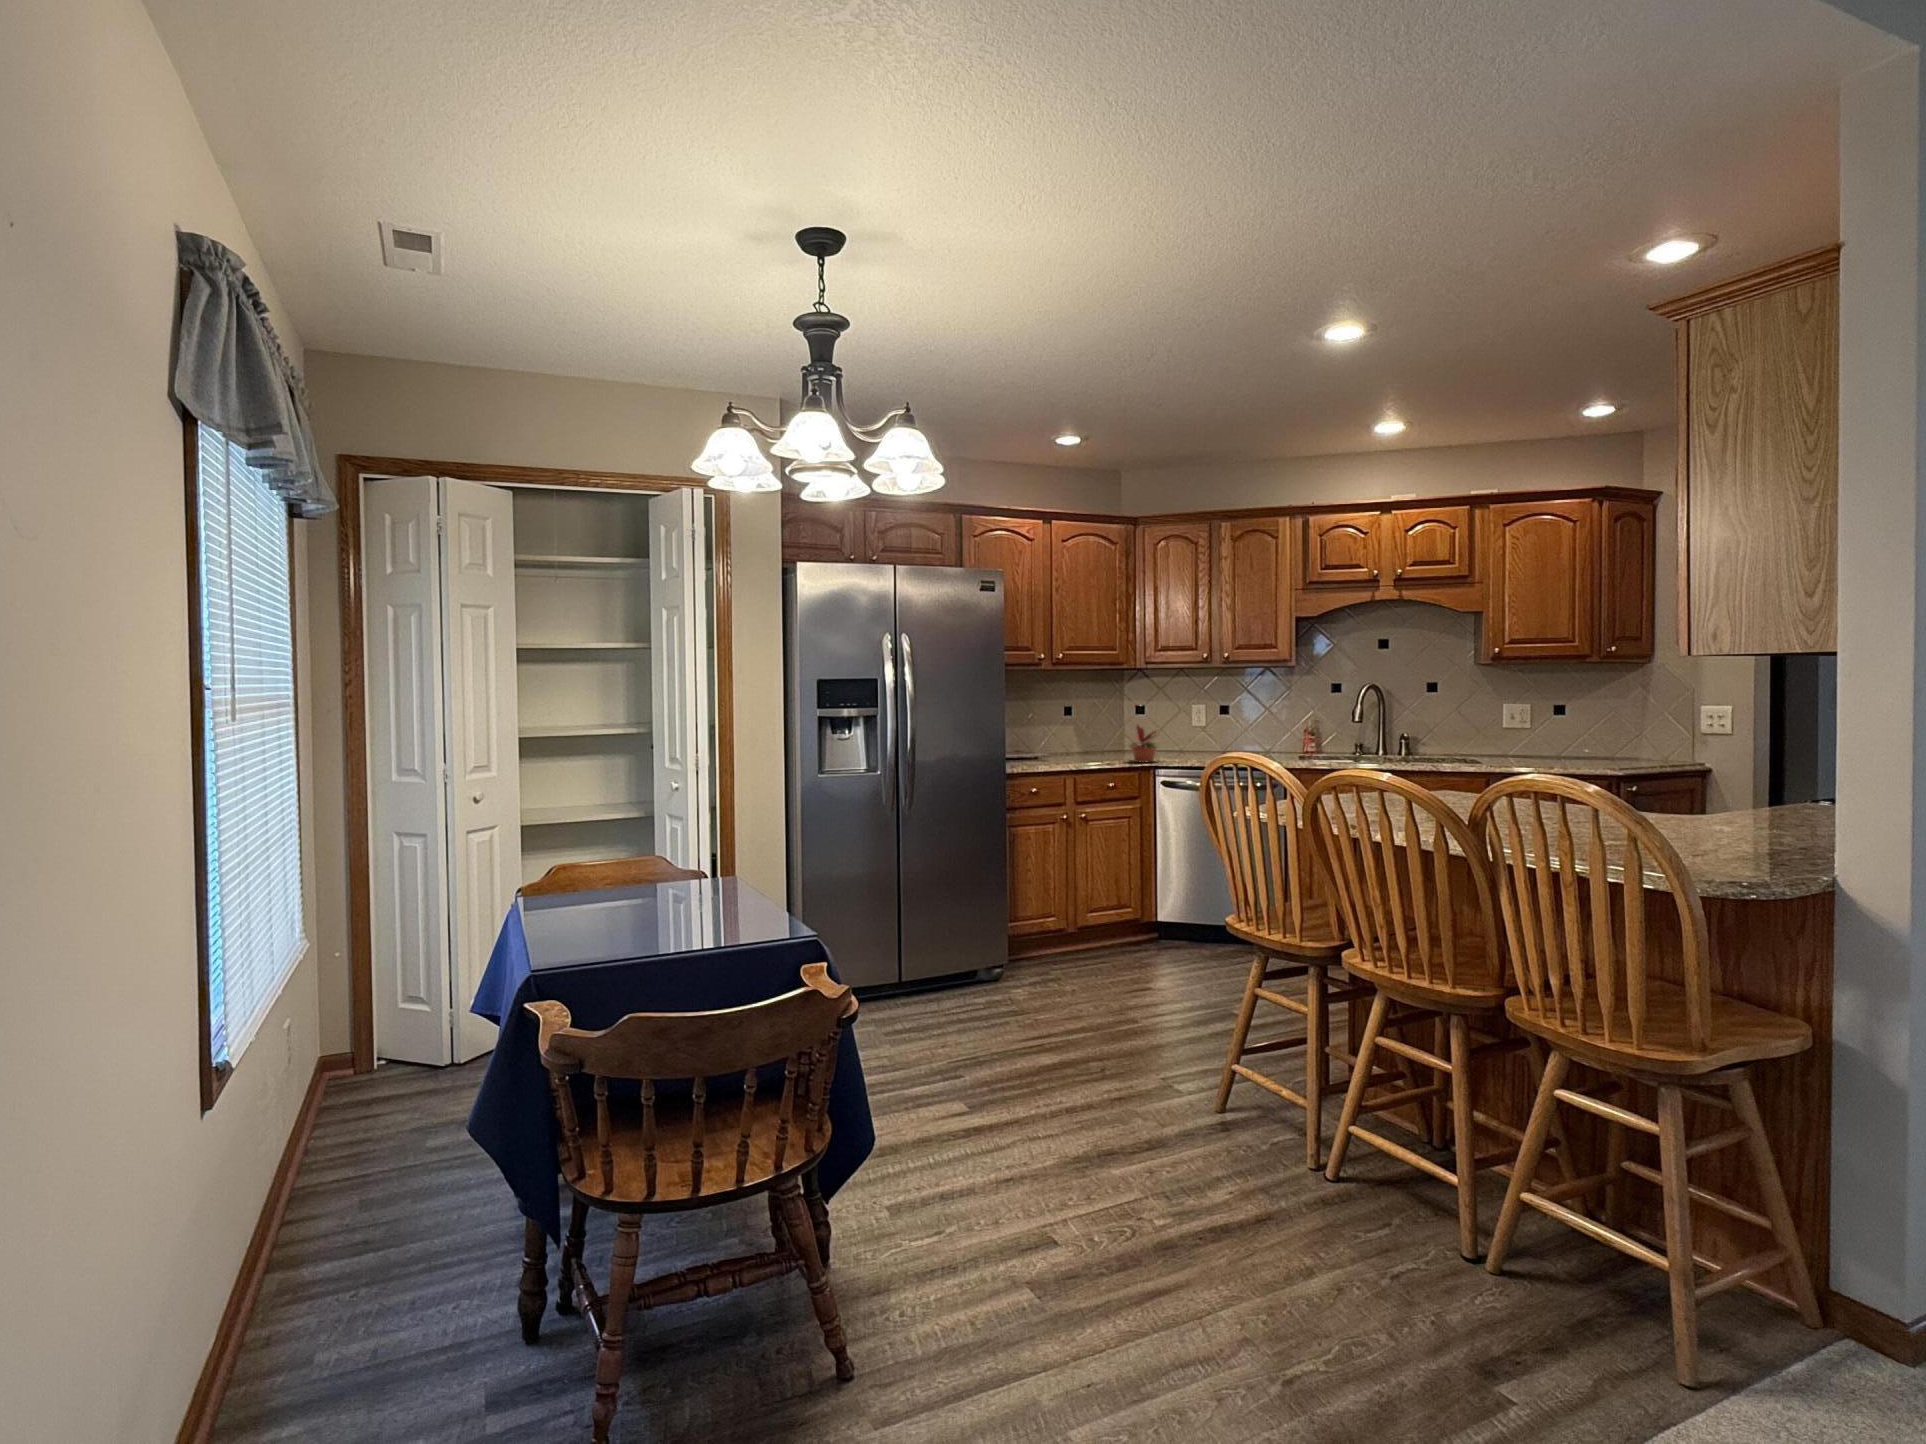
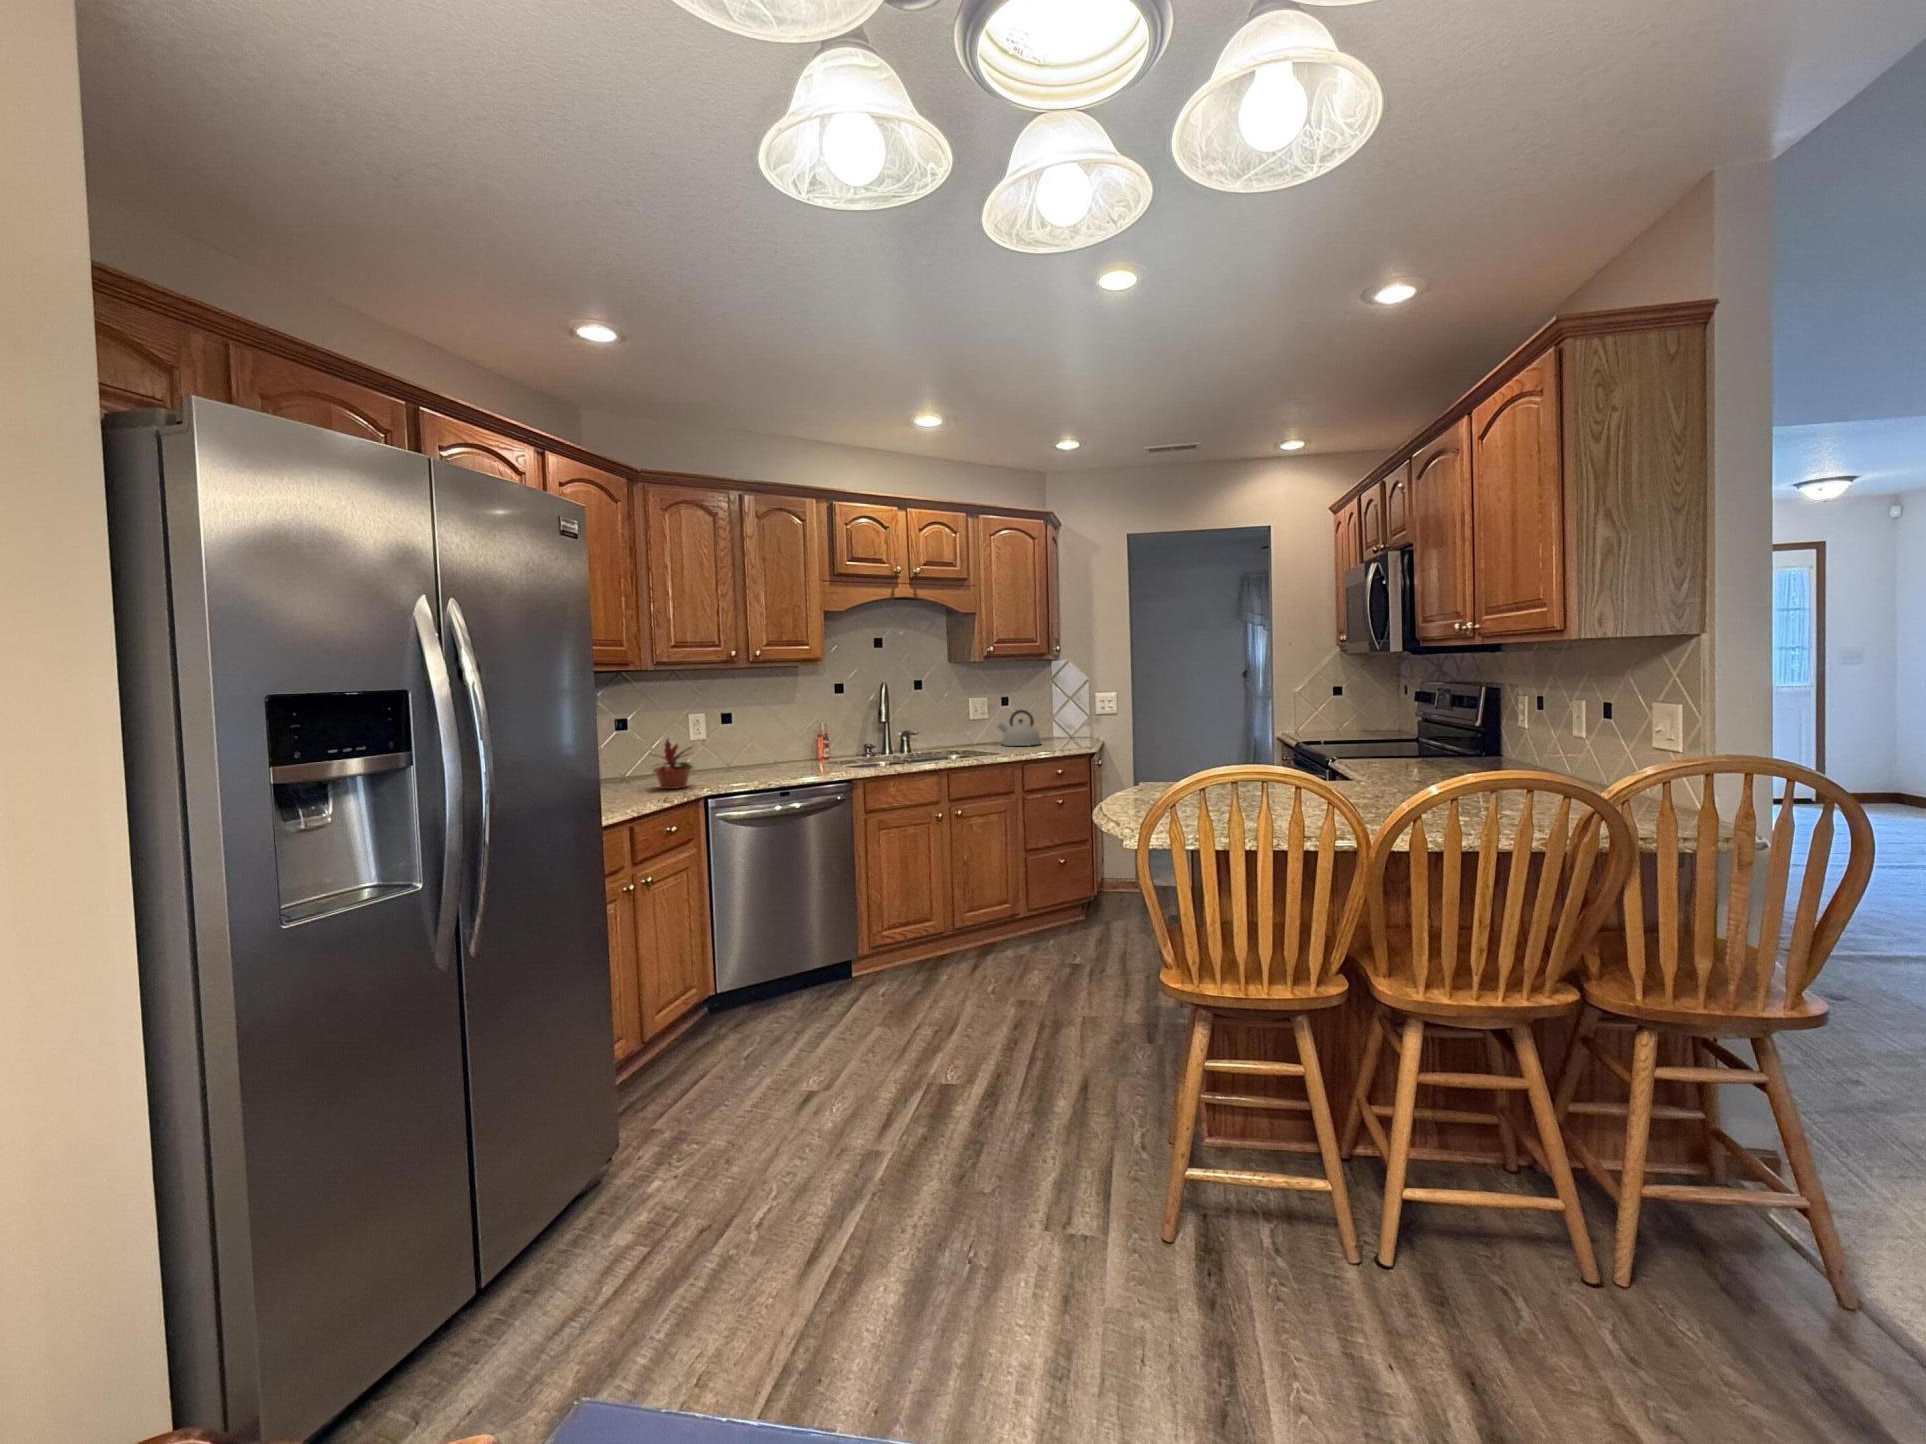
kettle: none [1535,720,1595,762] -> present [998,710,1041,746]

